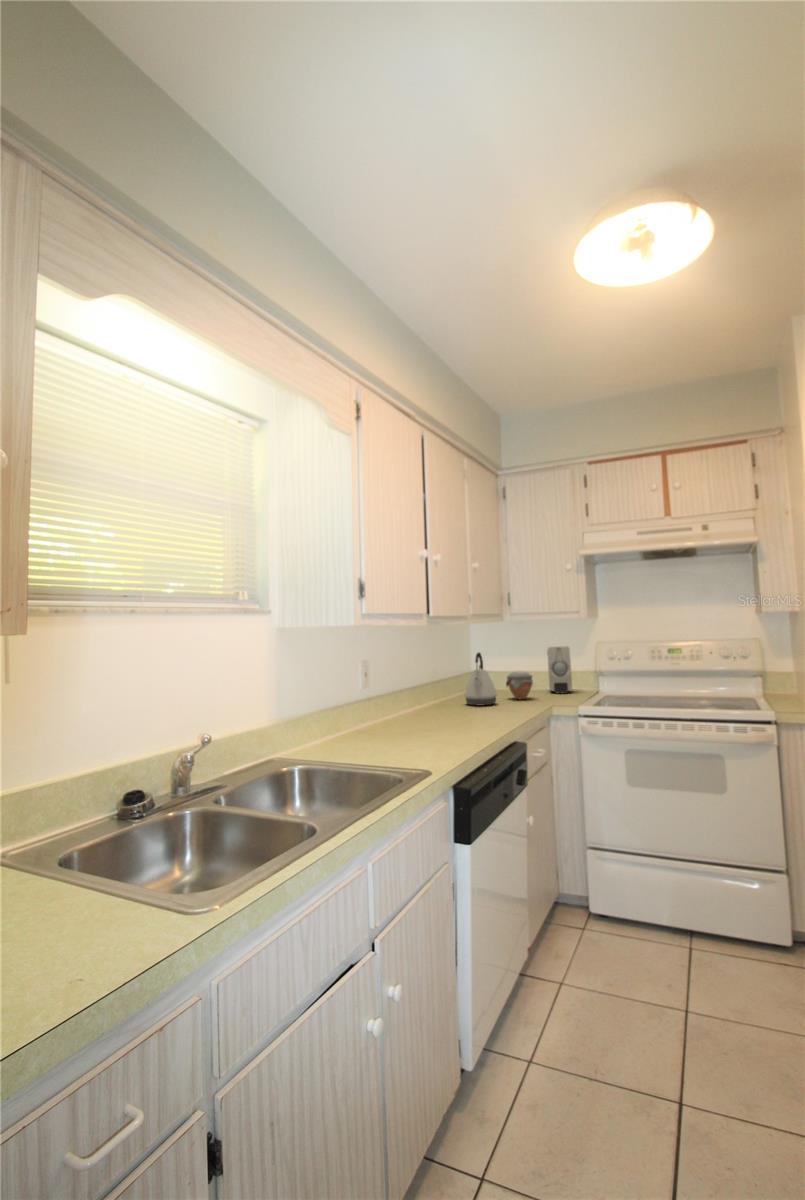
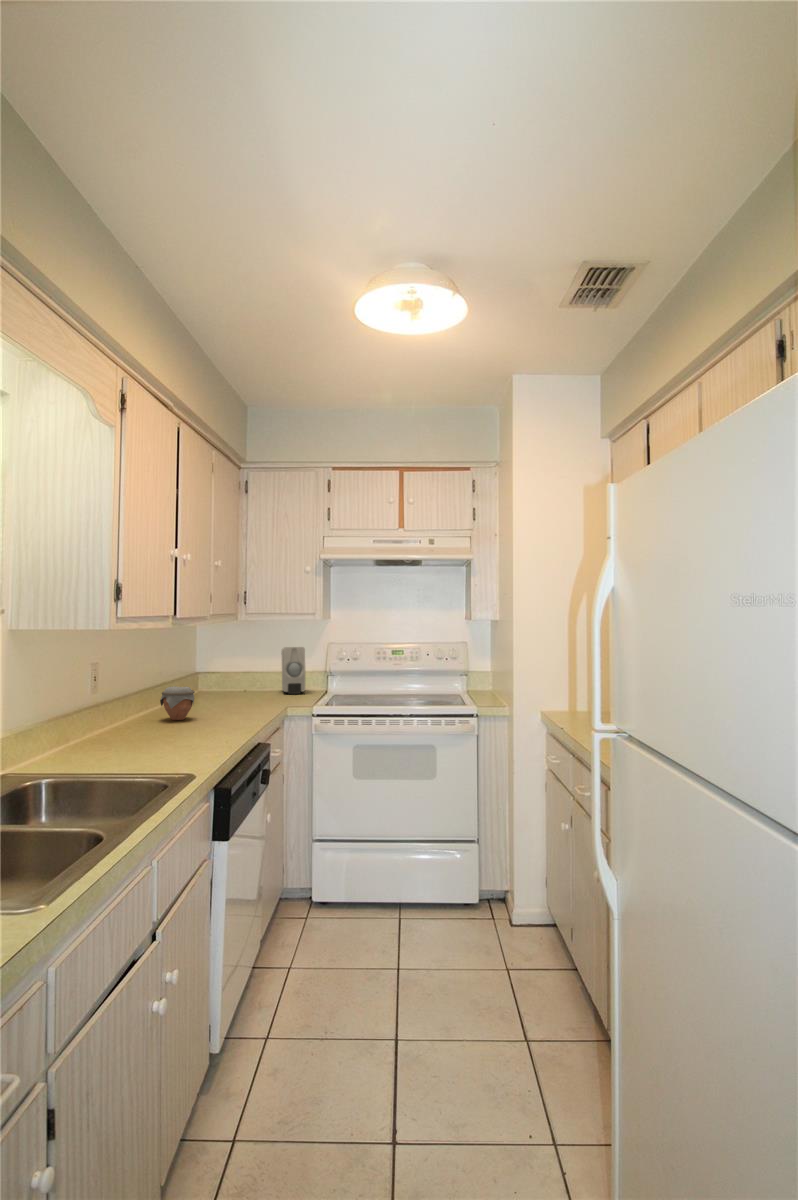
kettle: present [464,652,497,706] -> none [198,653,233,709]
jar: present [506,672,533,699] -> present [160,686,195,720]

